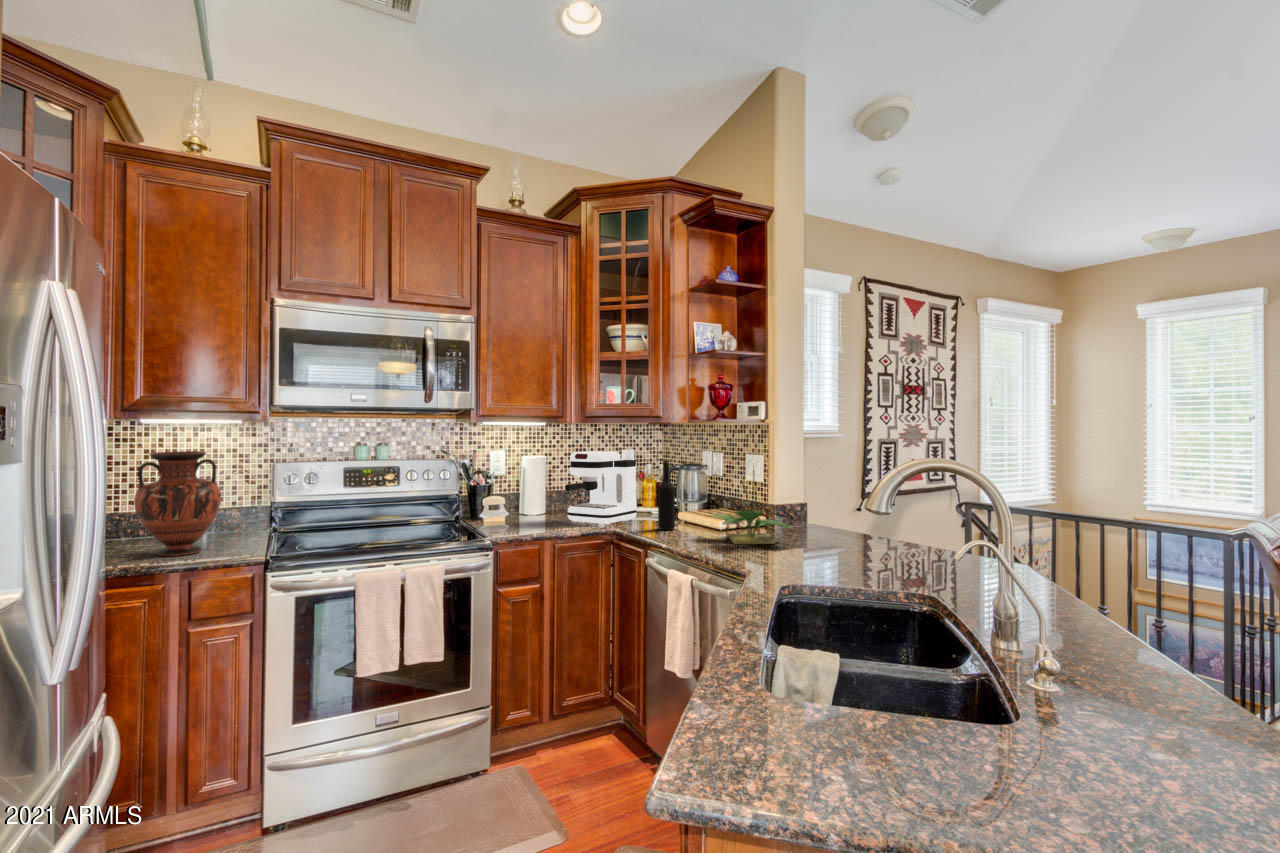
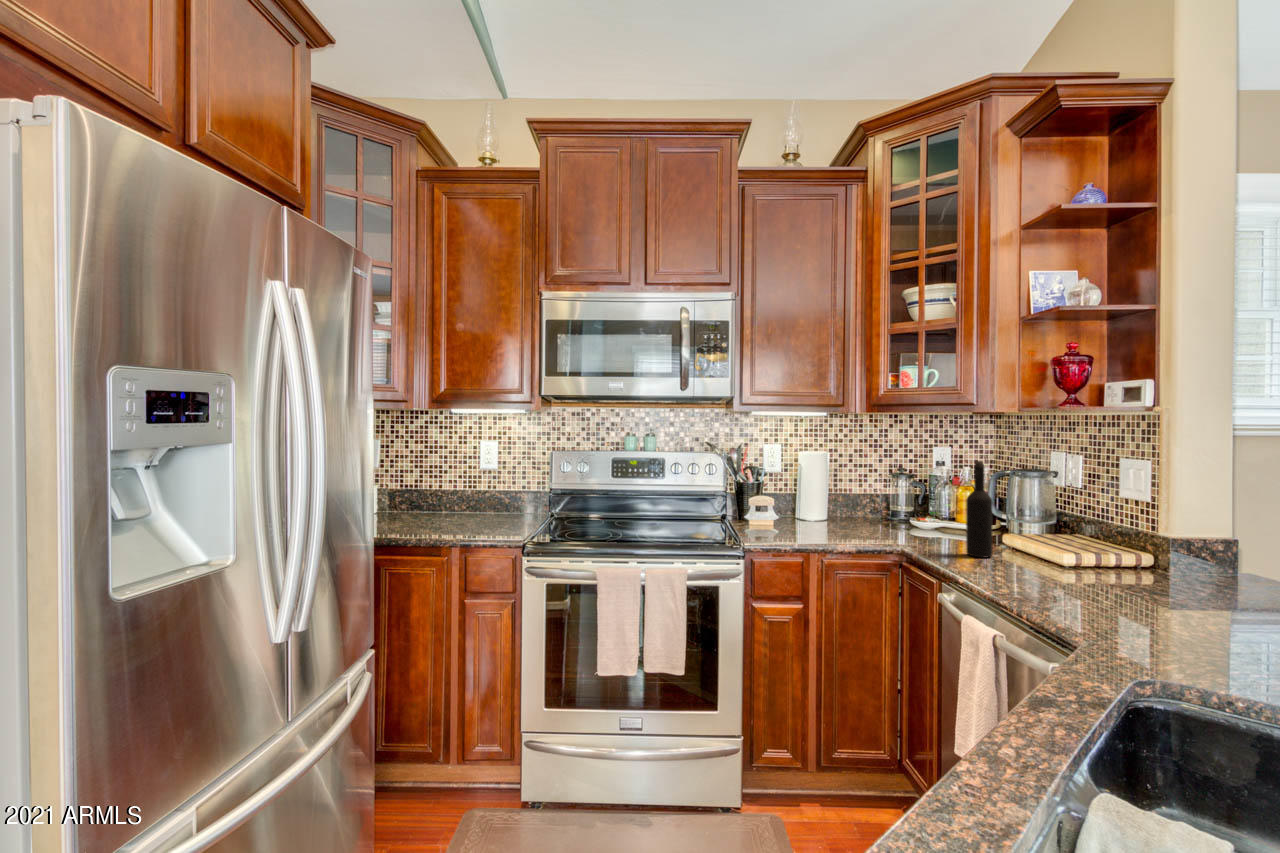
vase: present [134,451,221,556] -> none [432,438,498,531]
coffee maker: present [565,451,637,525] -> none [841,448,942,541]
potted plant: present [710,470,790,544] -> none [1033,470,1200,604]

